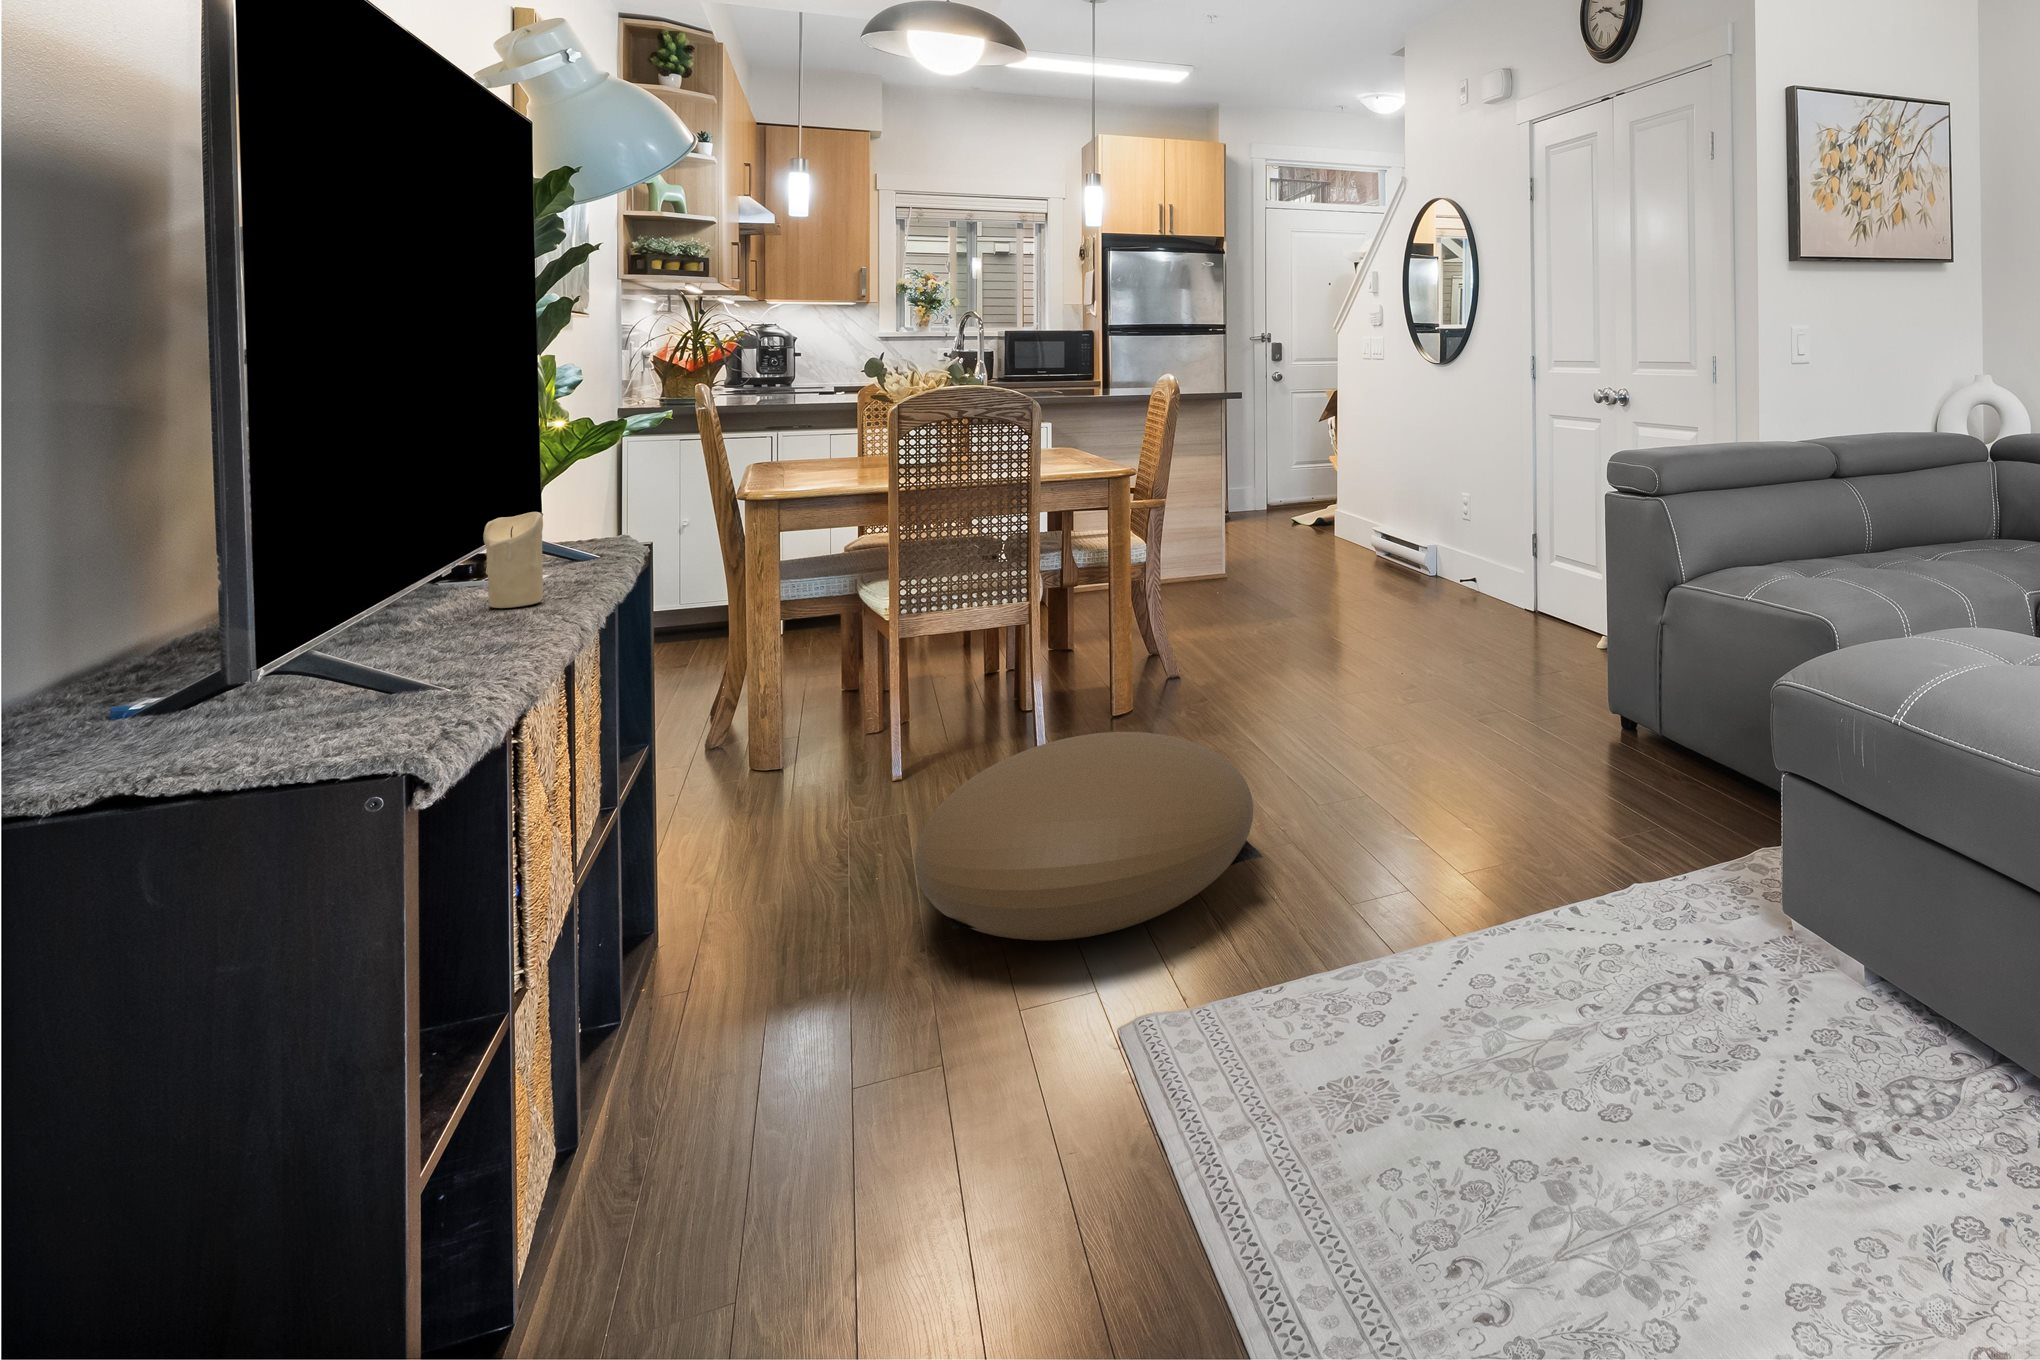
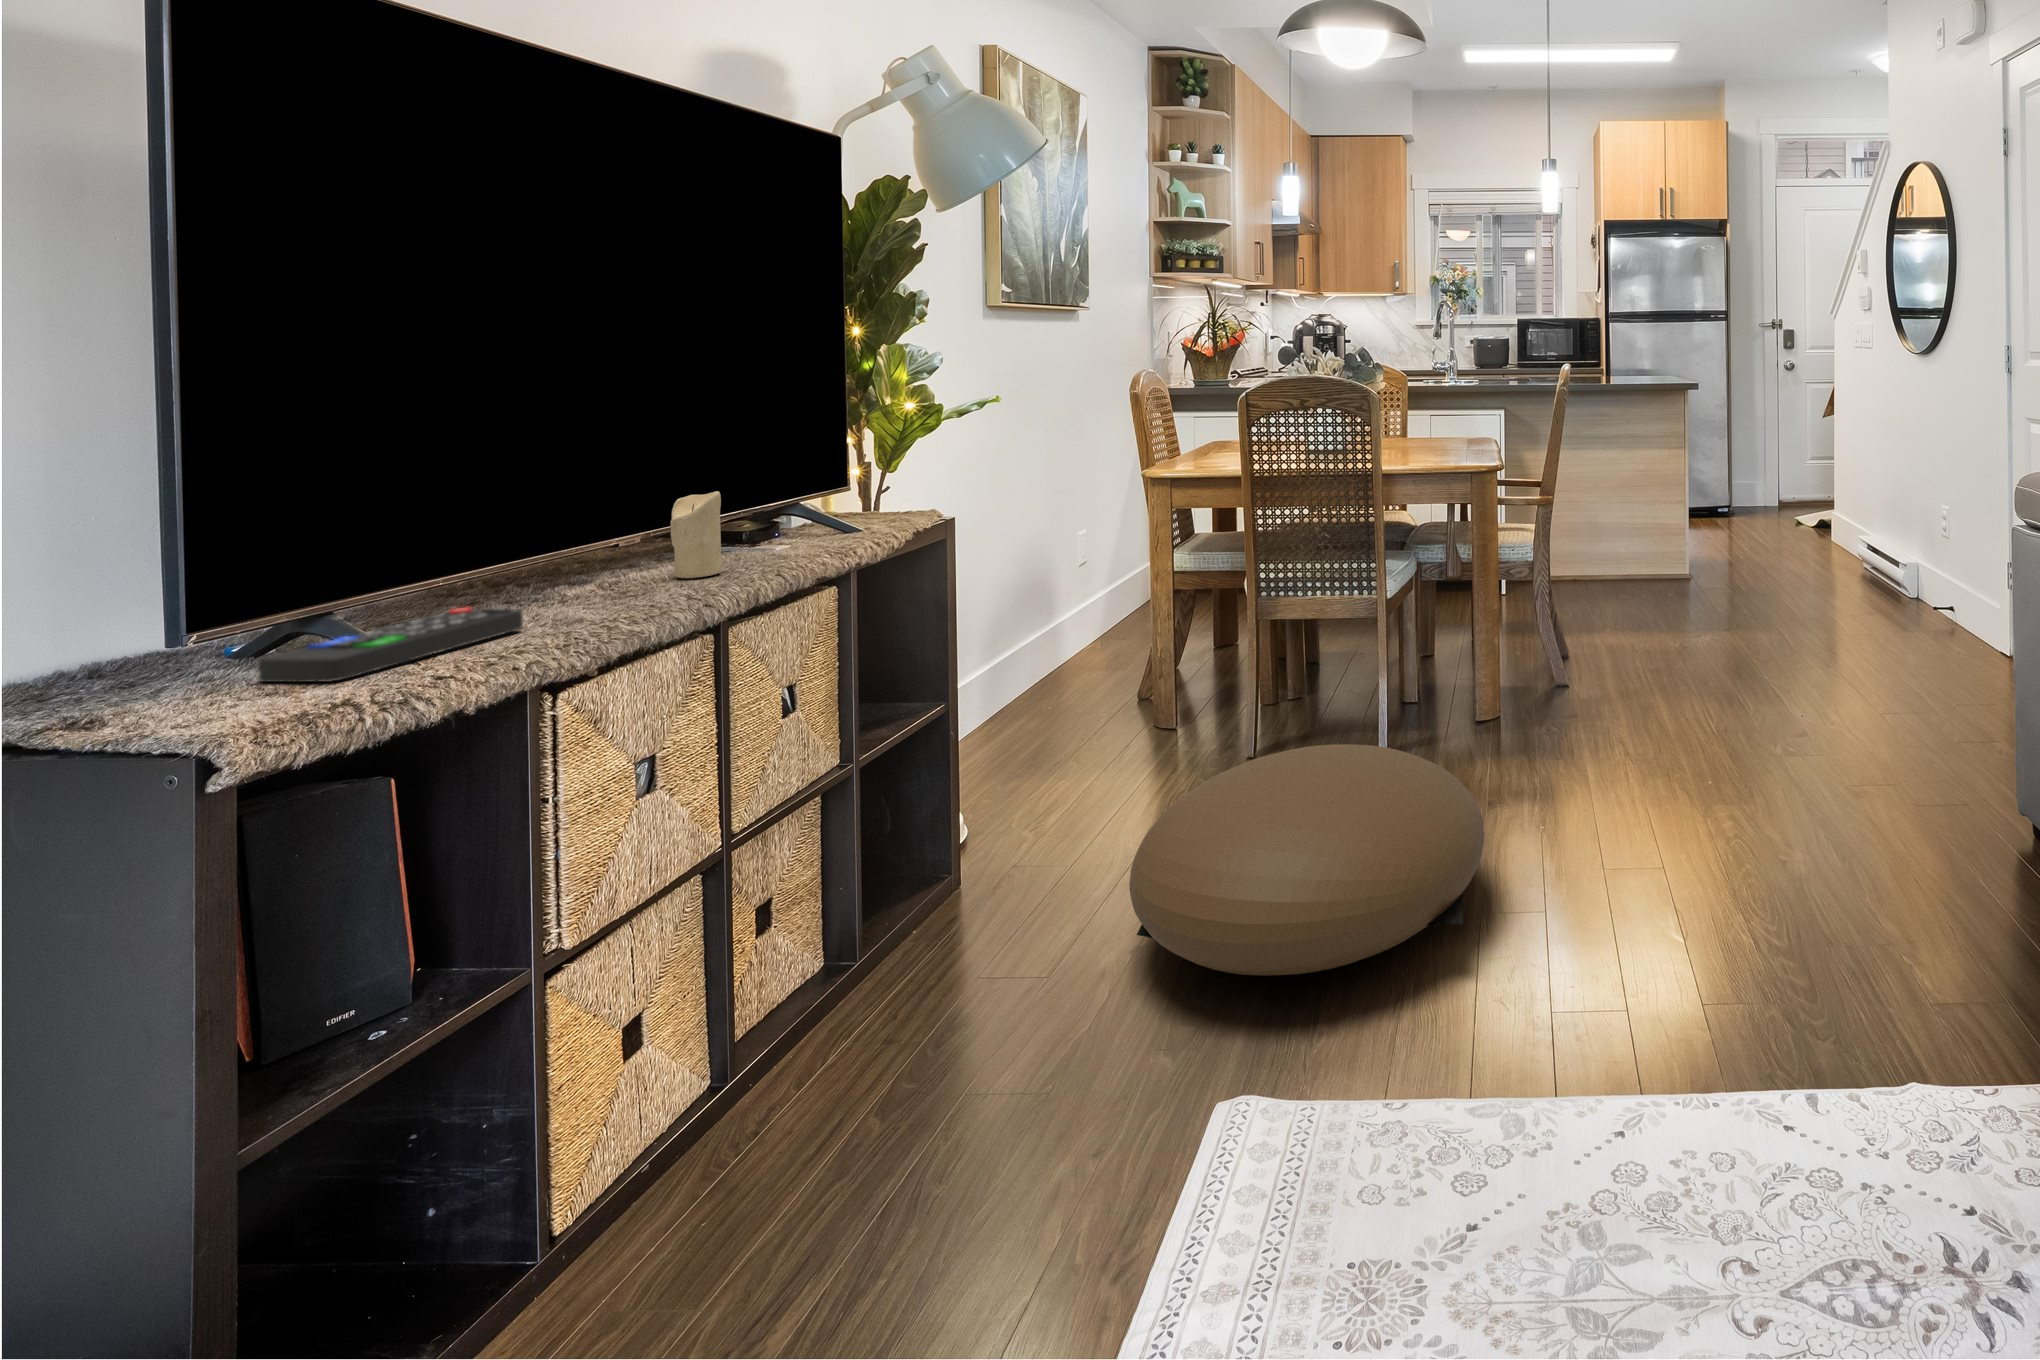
remote control: none [265,633,463,718] -> present [259,608,523,682]

